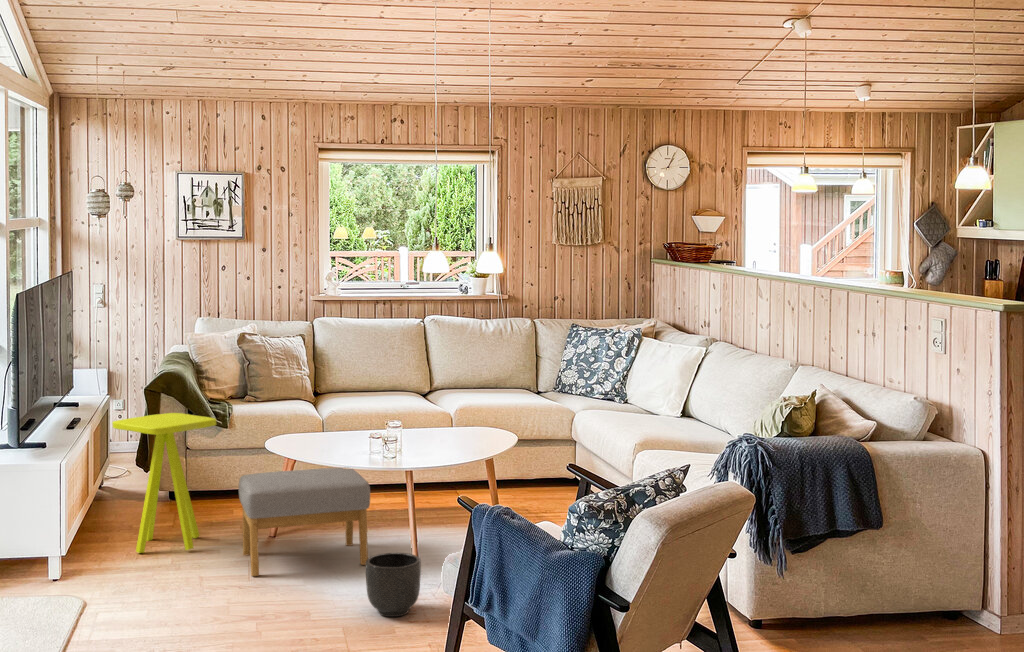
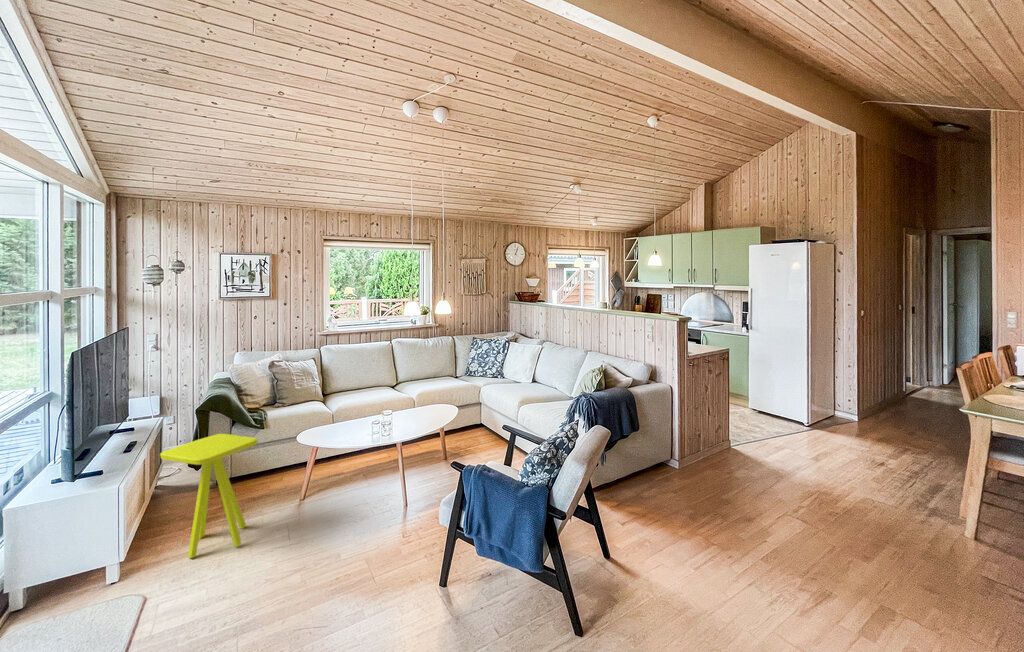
footstool: present [239,468,370,576] -> none [280,461,388,572]
planter: present [366,553,421,617] -> none [403,546,448,608]

